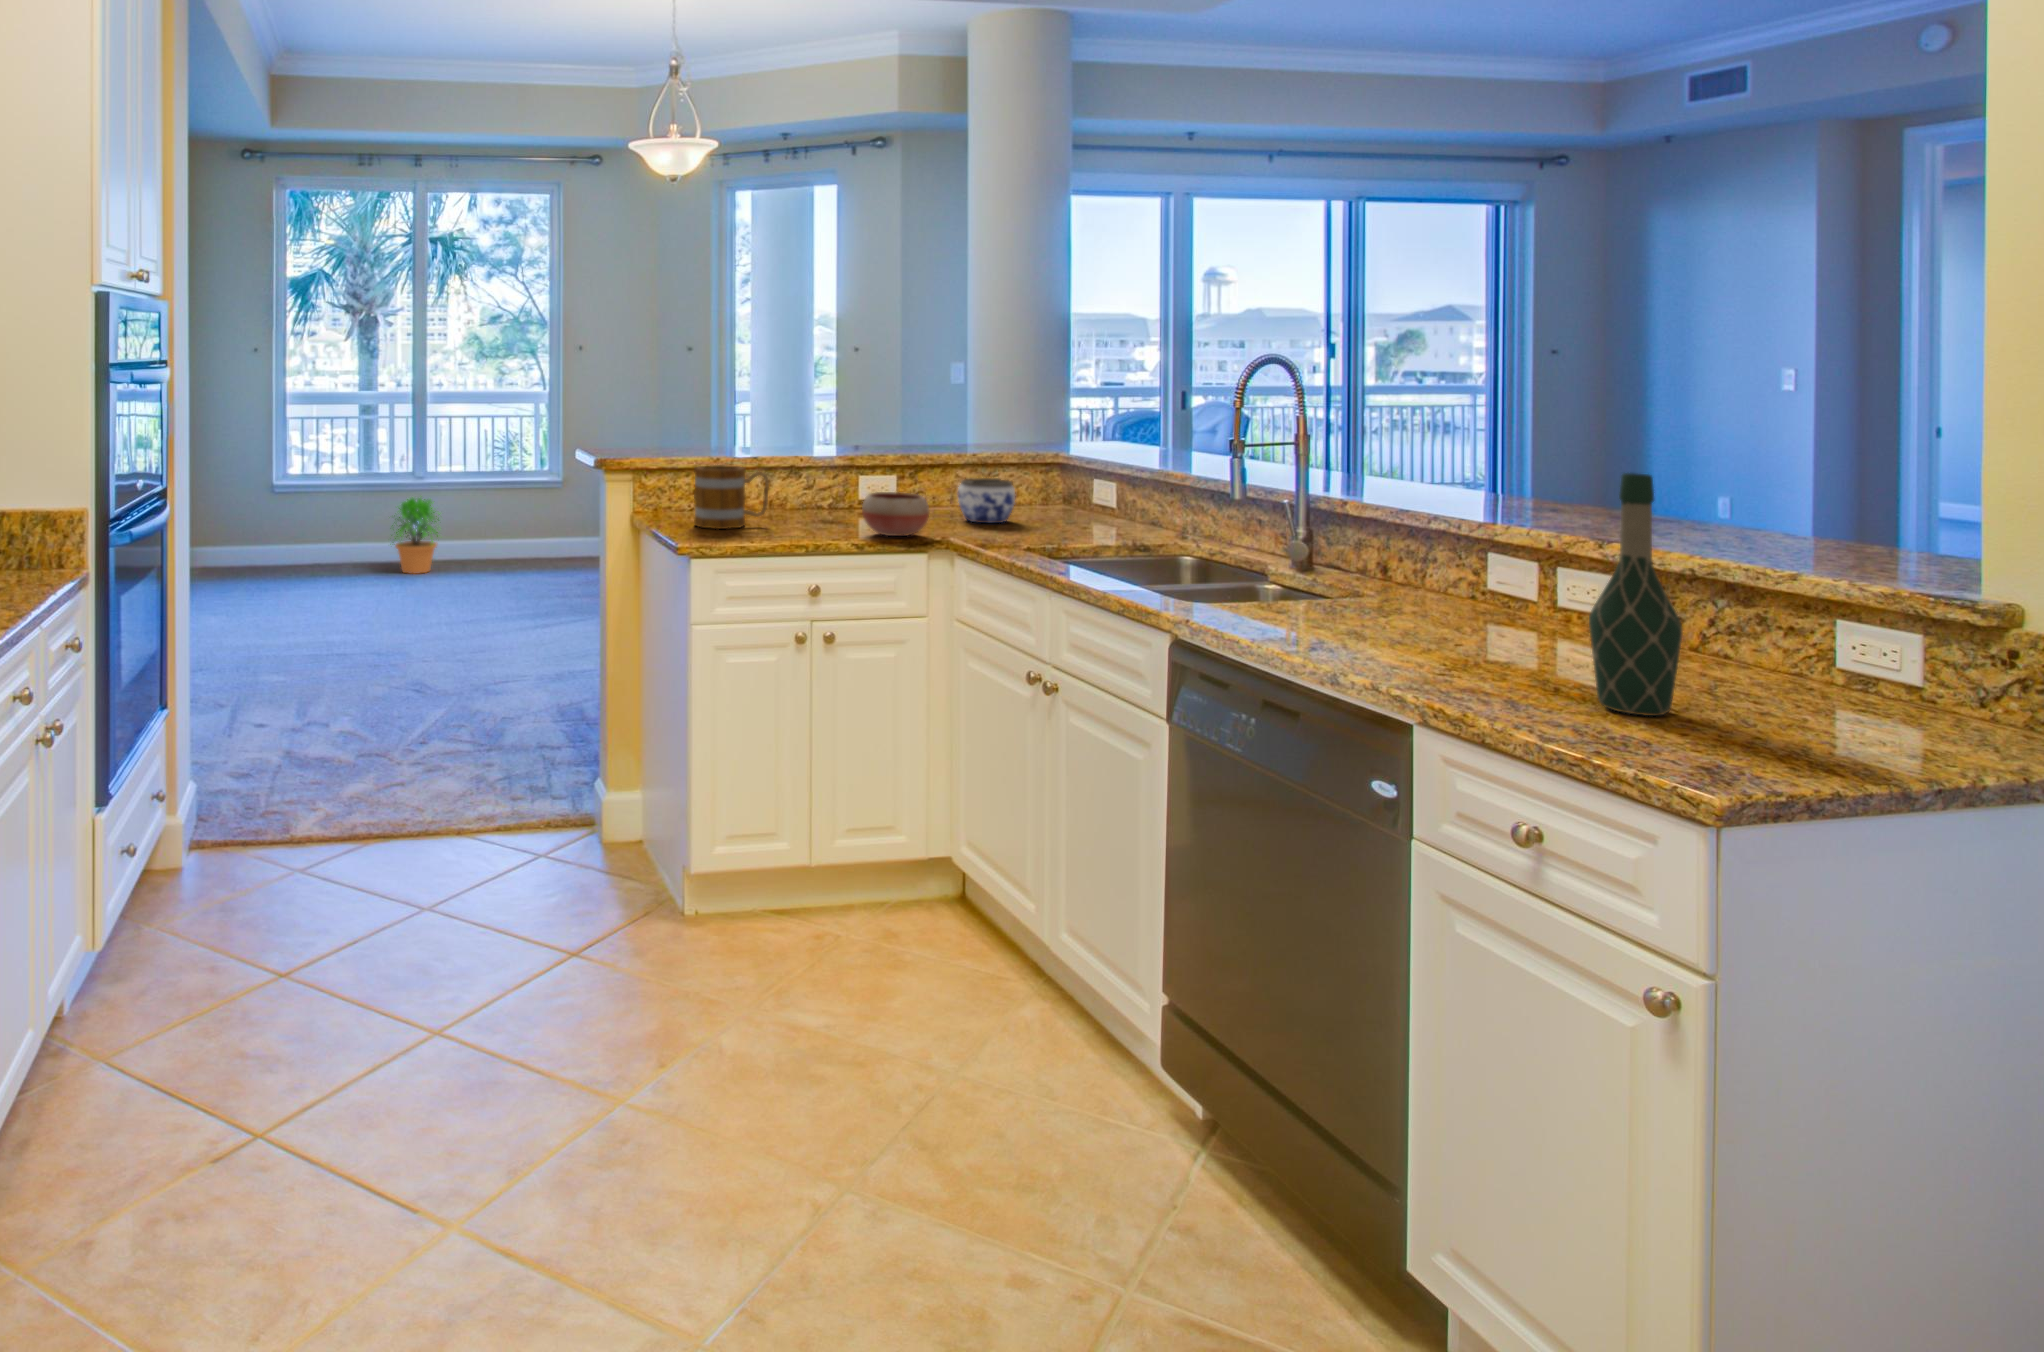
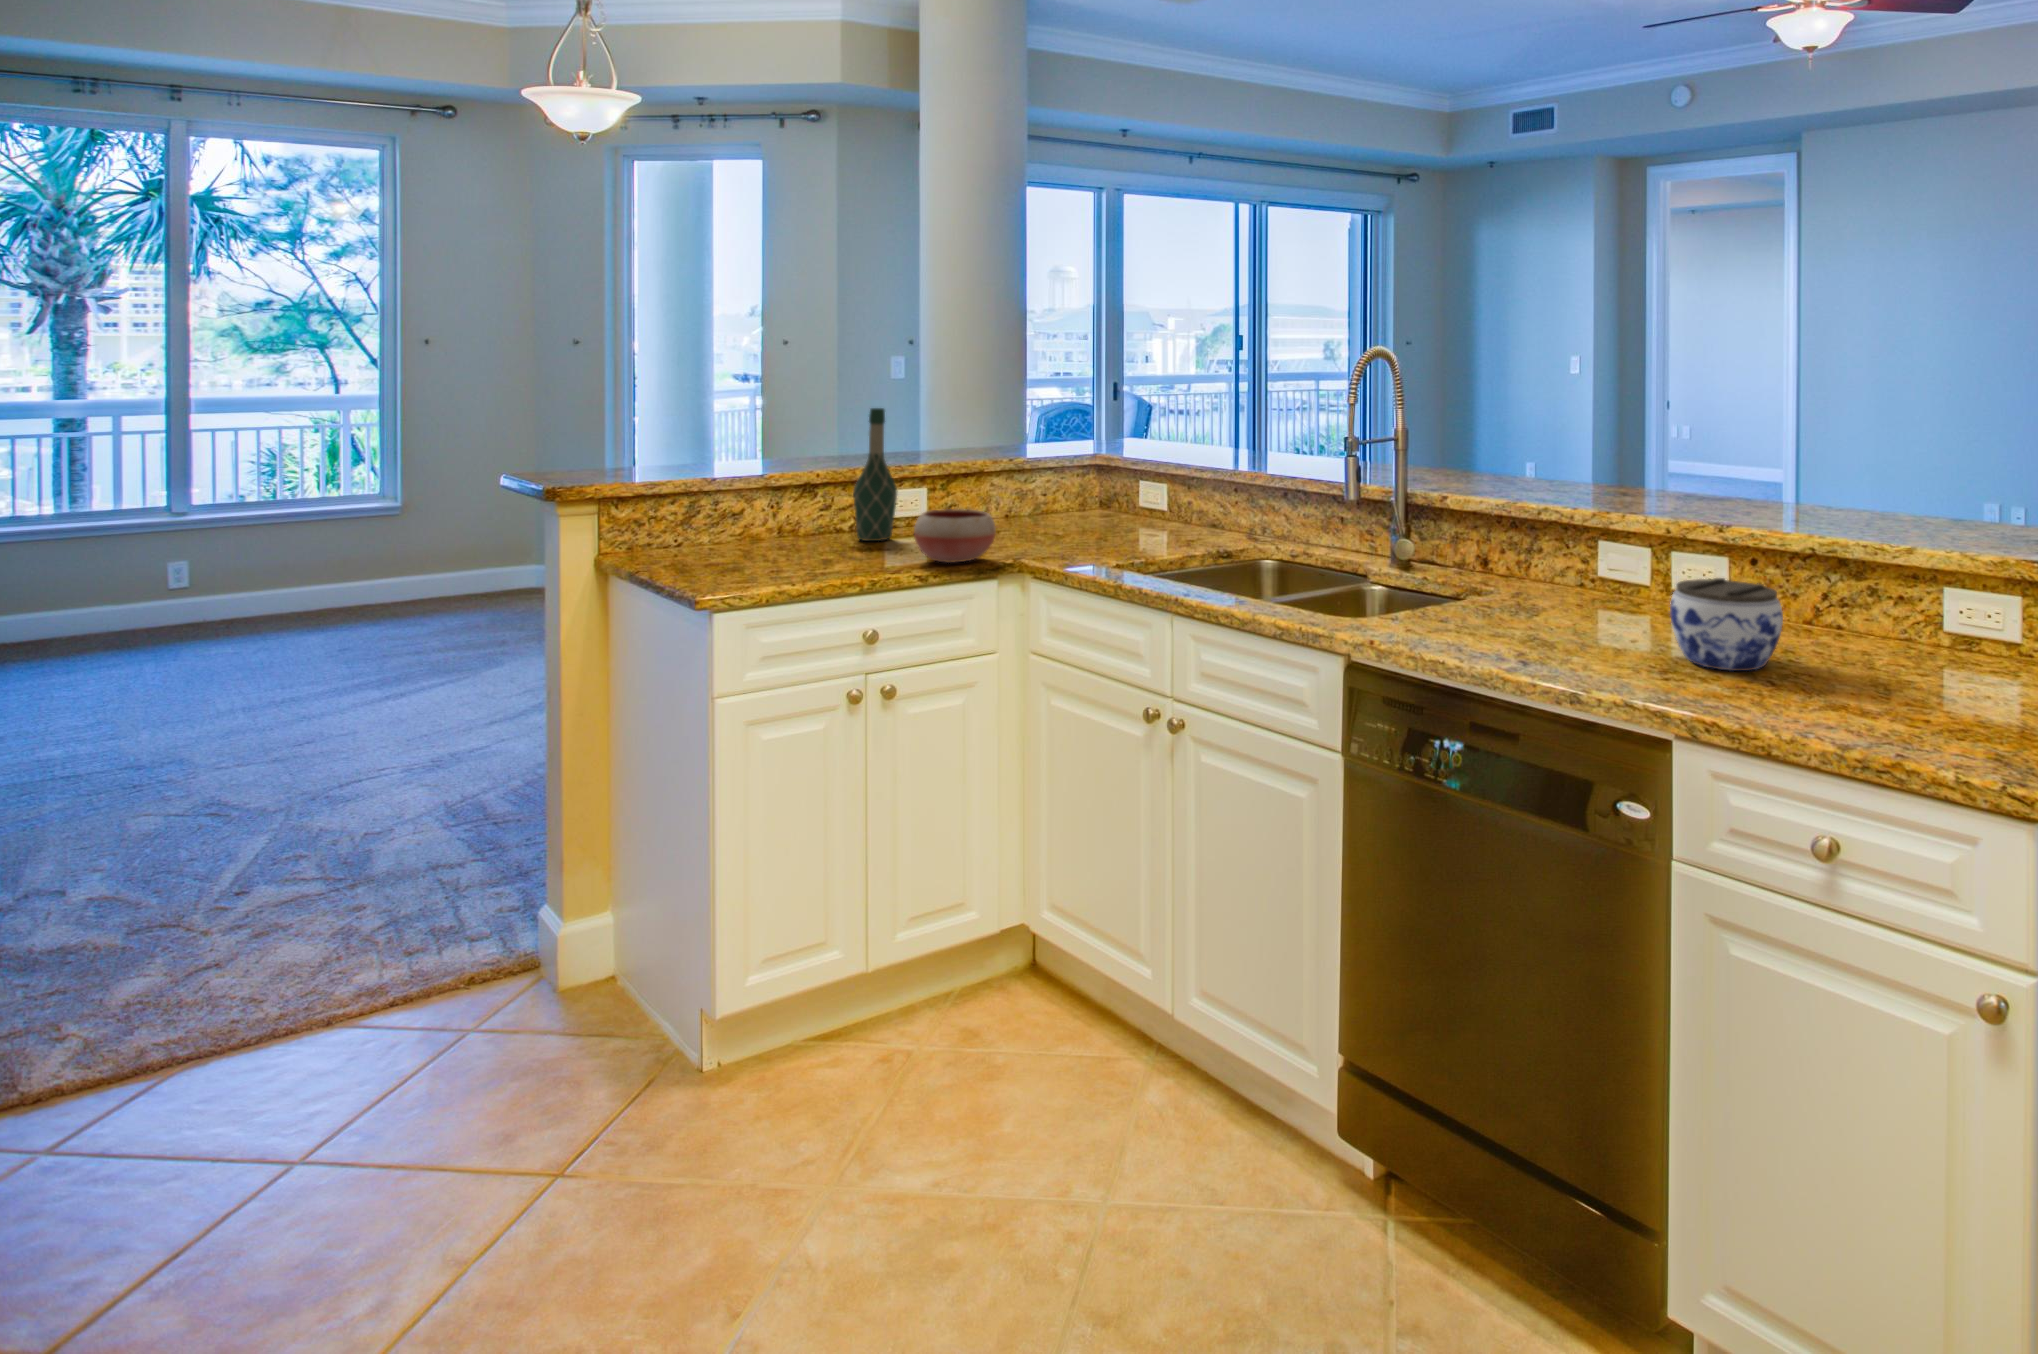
mug: present [694,465,769,529] -> none [679,486,787,571]
wine bottle: present [1589,473,1683,716] -> present [853,408,897,541]
jar: present [958,478,1015,523] -> present [1670,578,1783,671]
potted plant: present [390,497,440,574] -> none [98,540,207,650]

